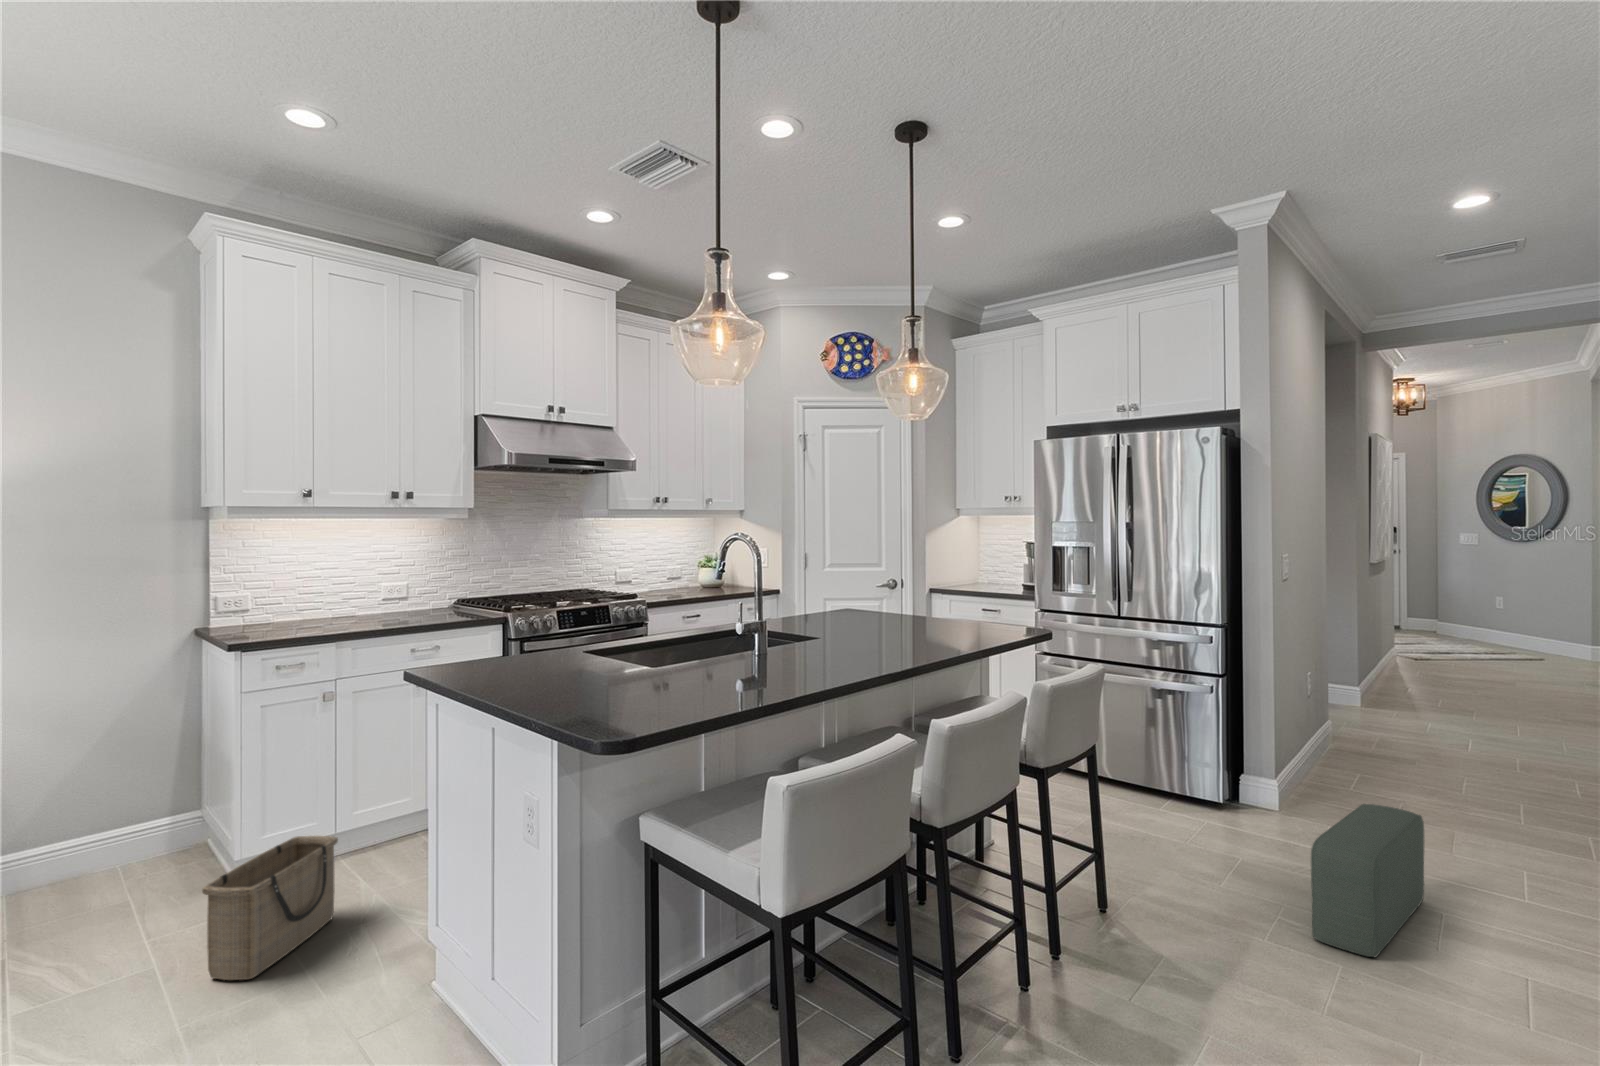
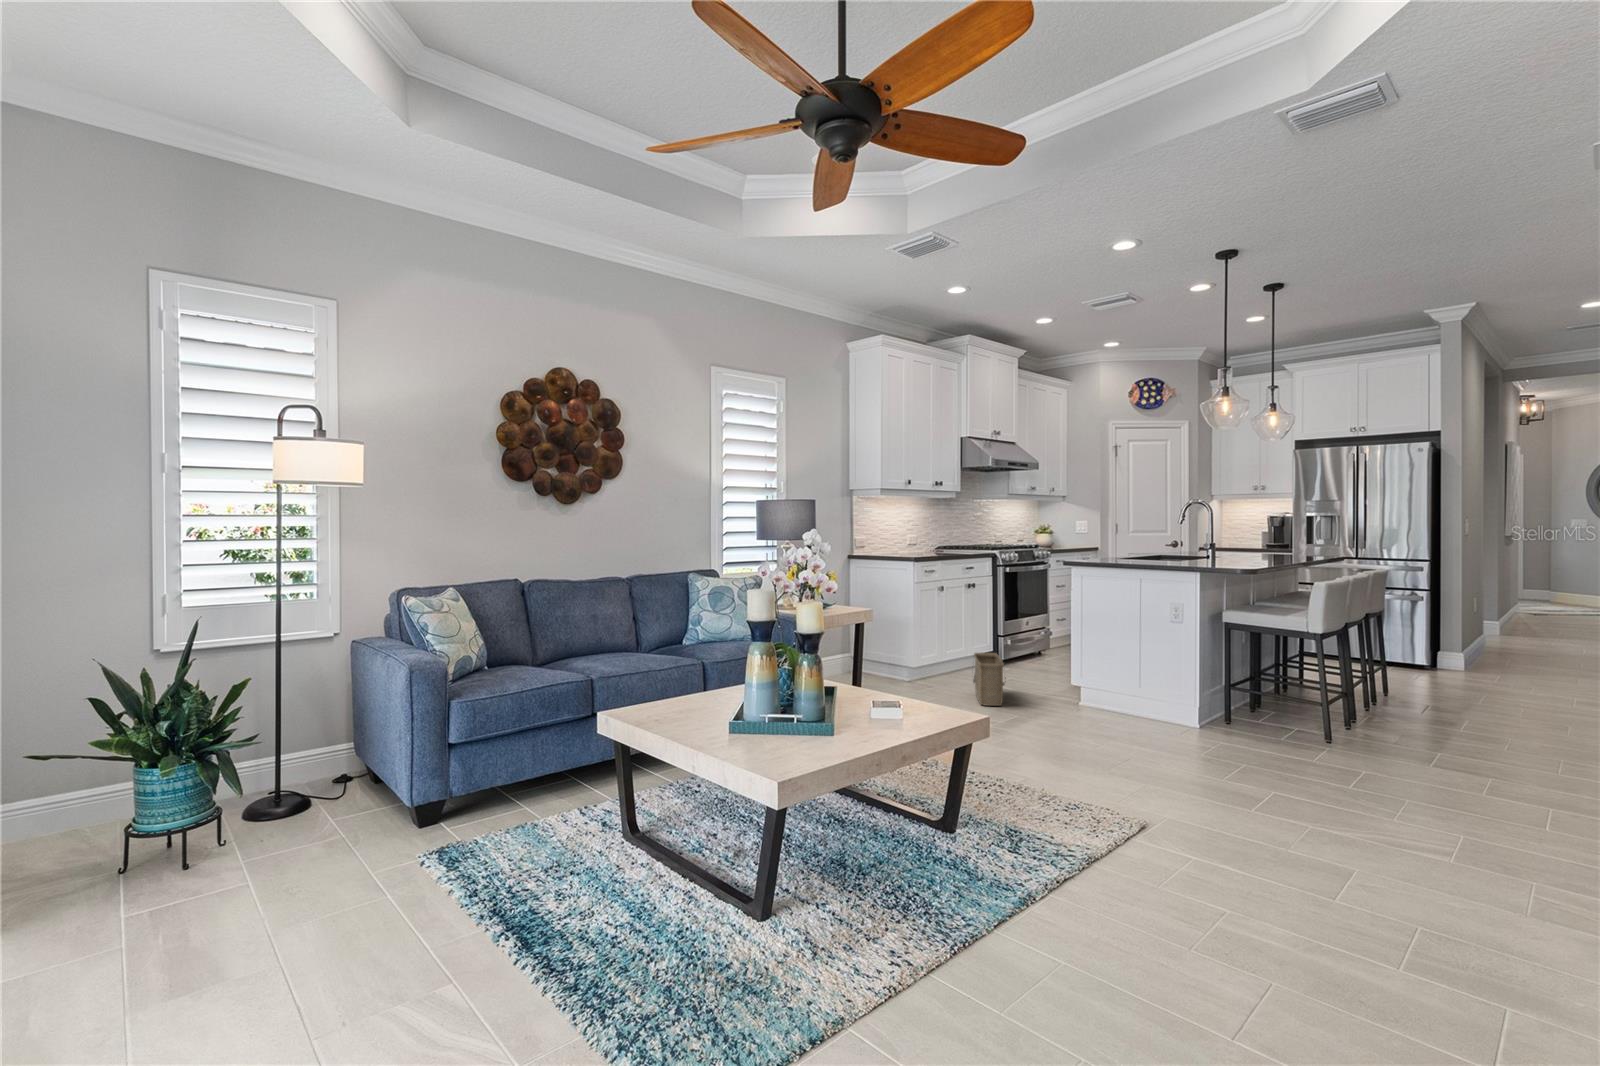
pouf: present [1311,804,1424,957] -> none [1517,651,1575,714]

